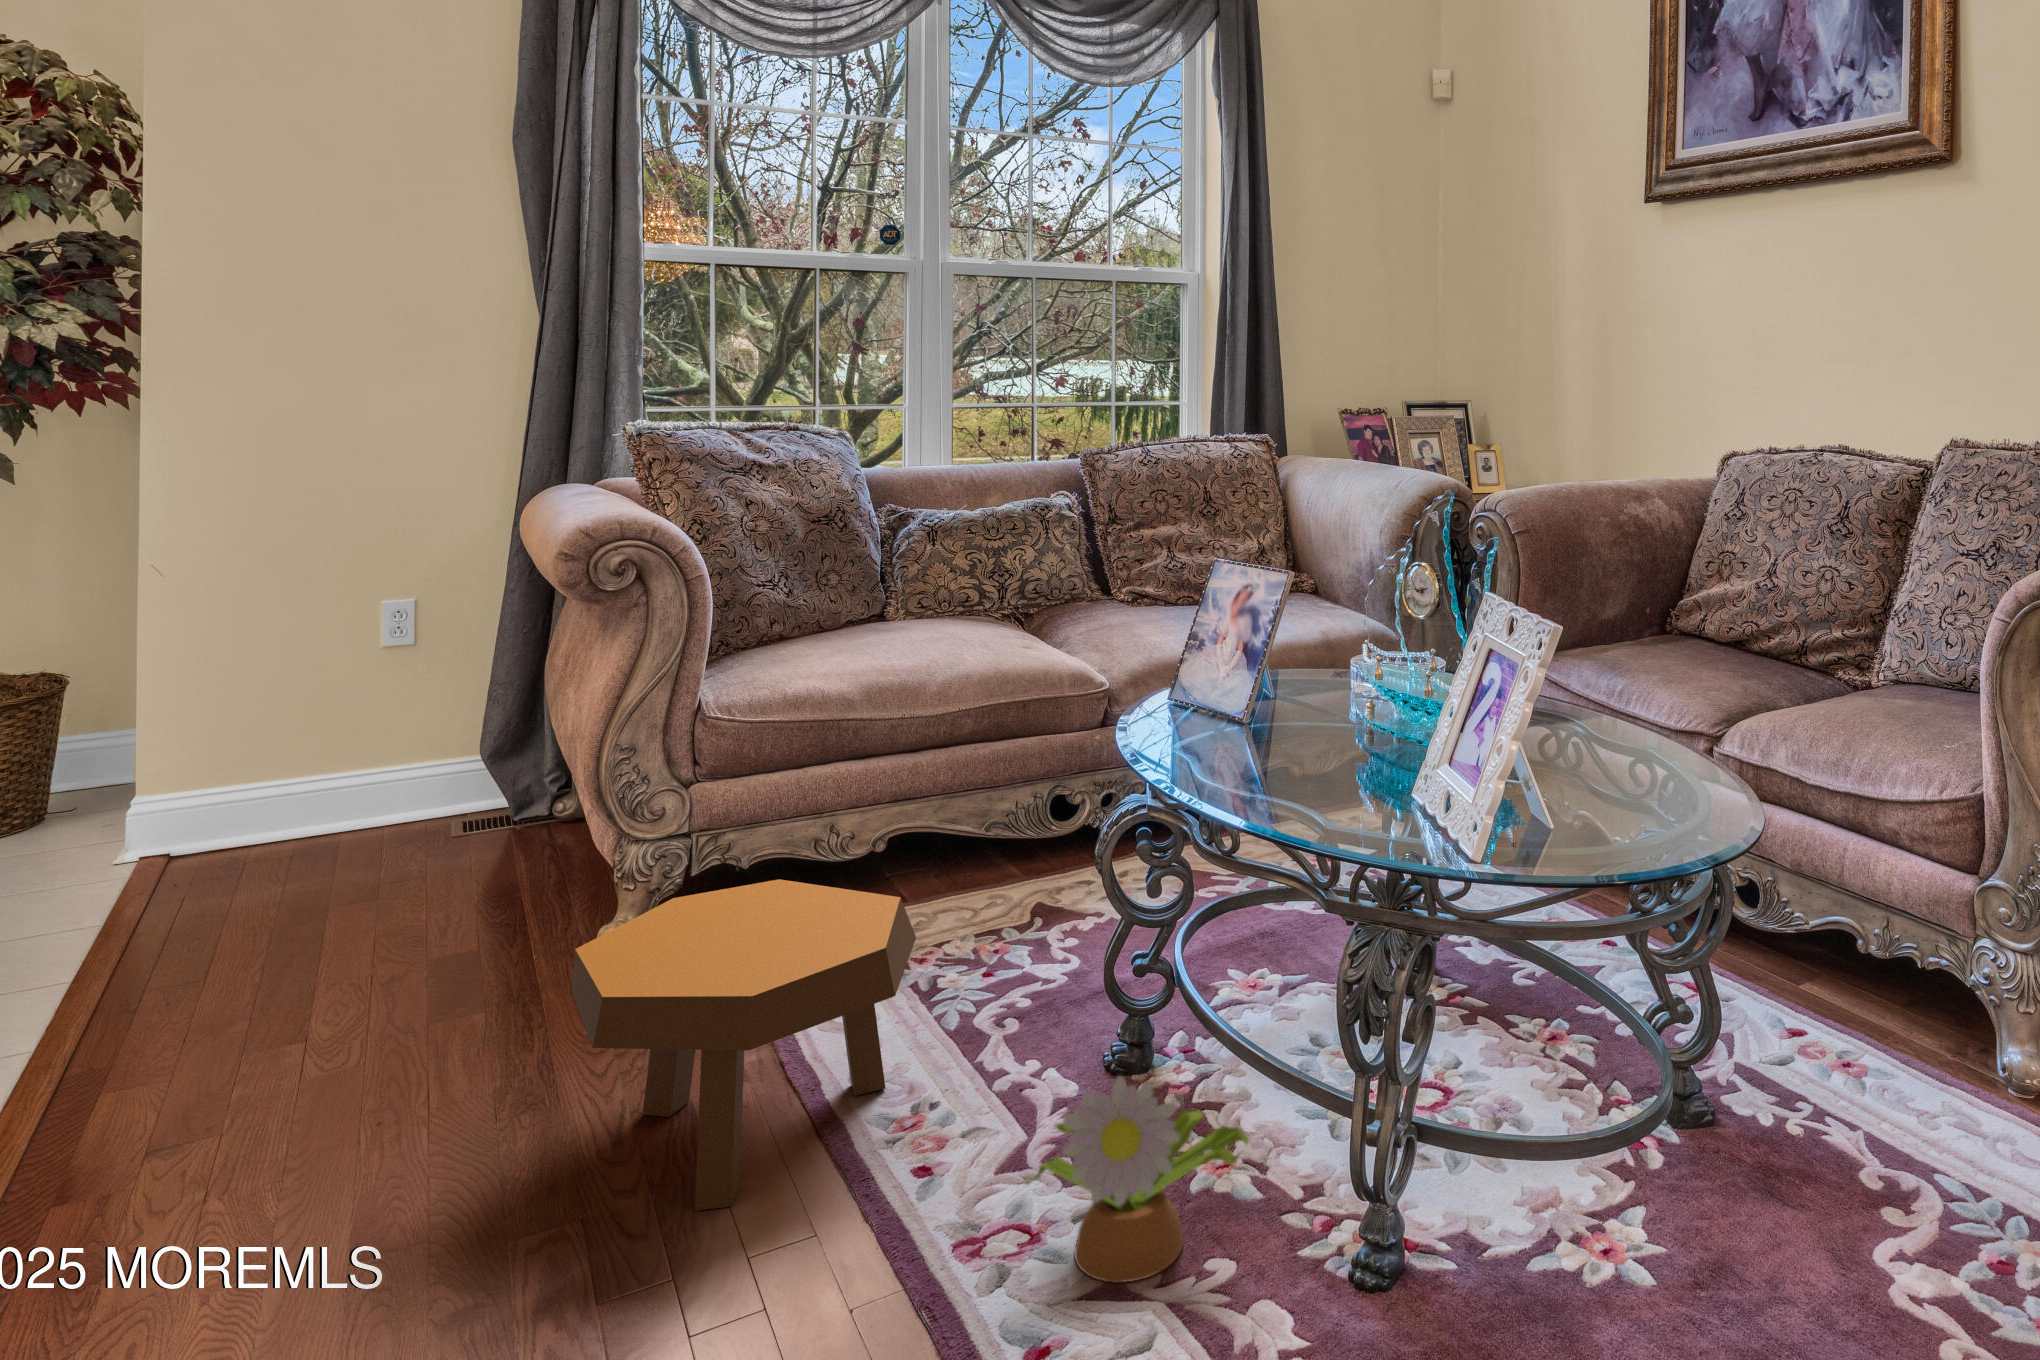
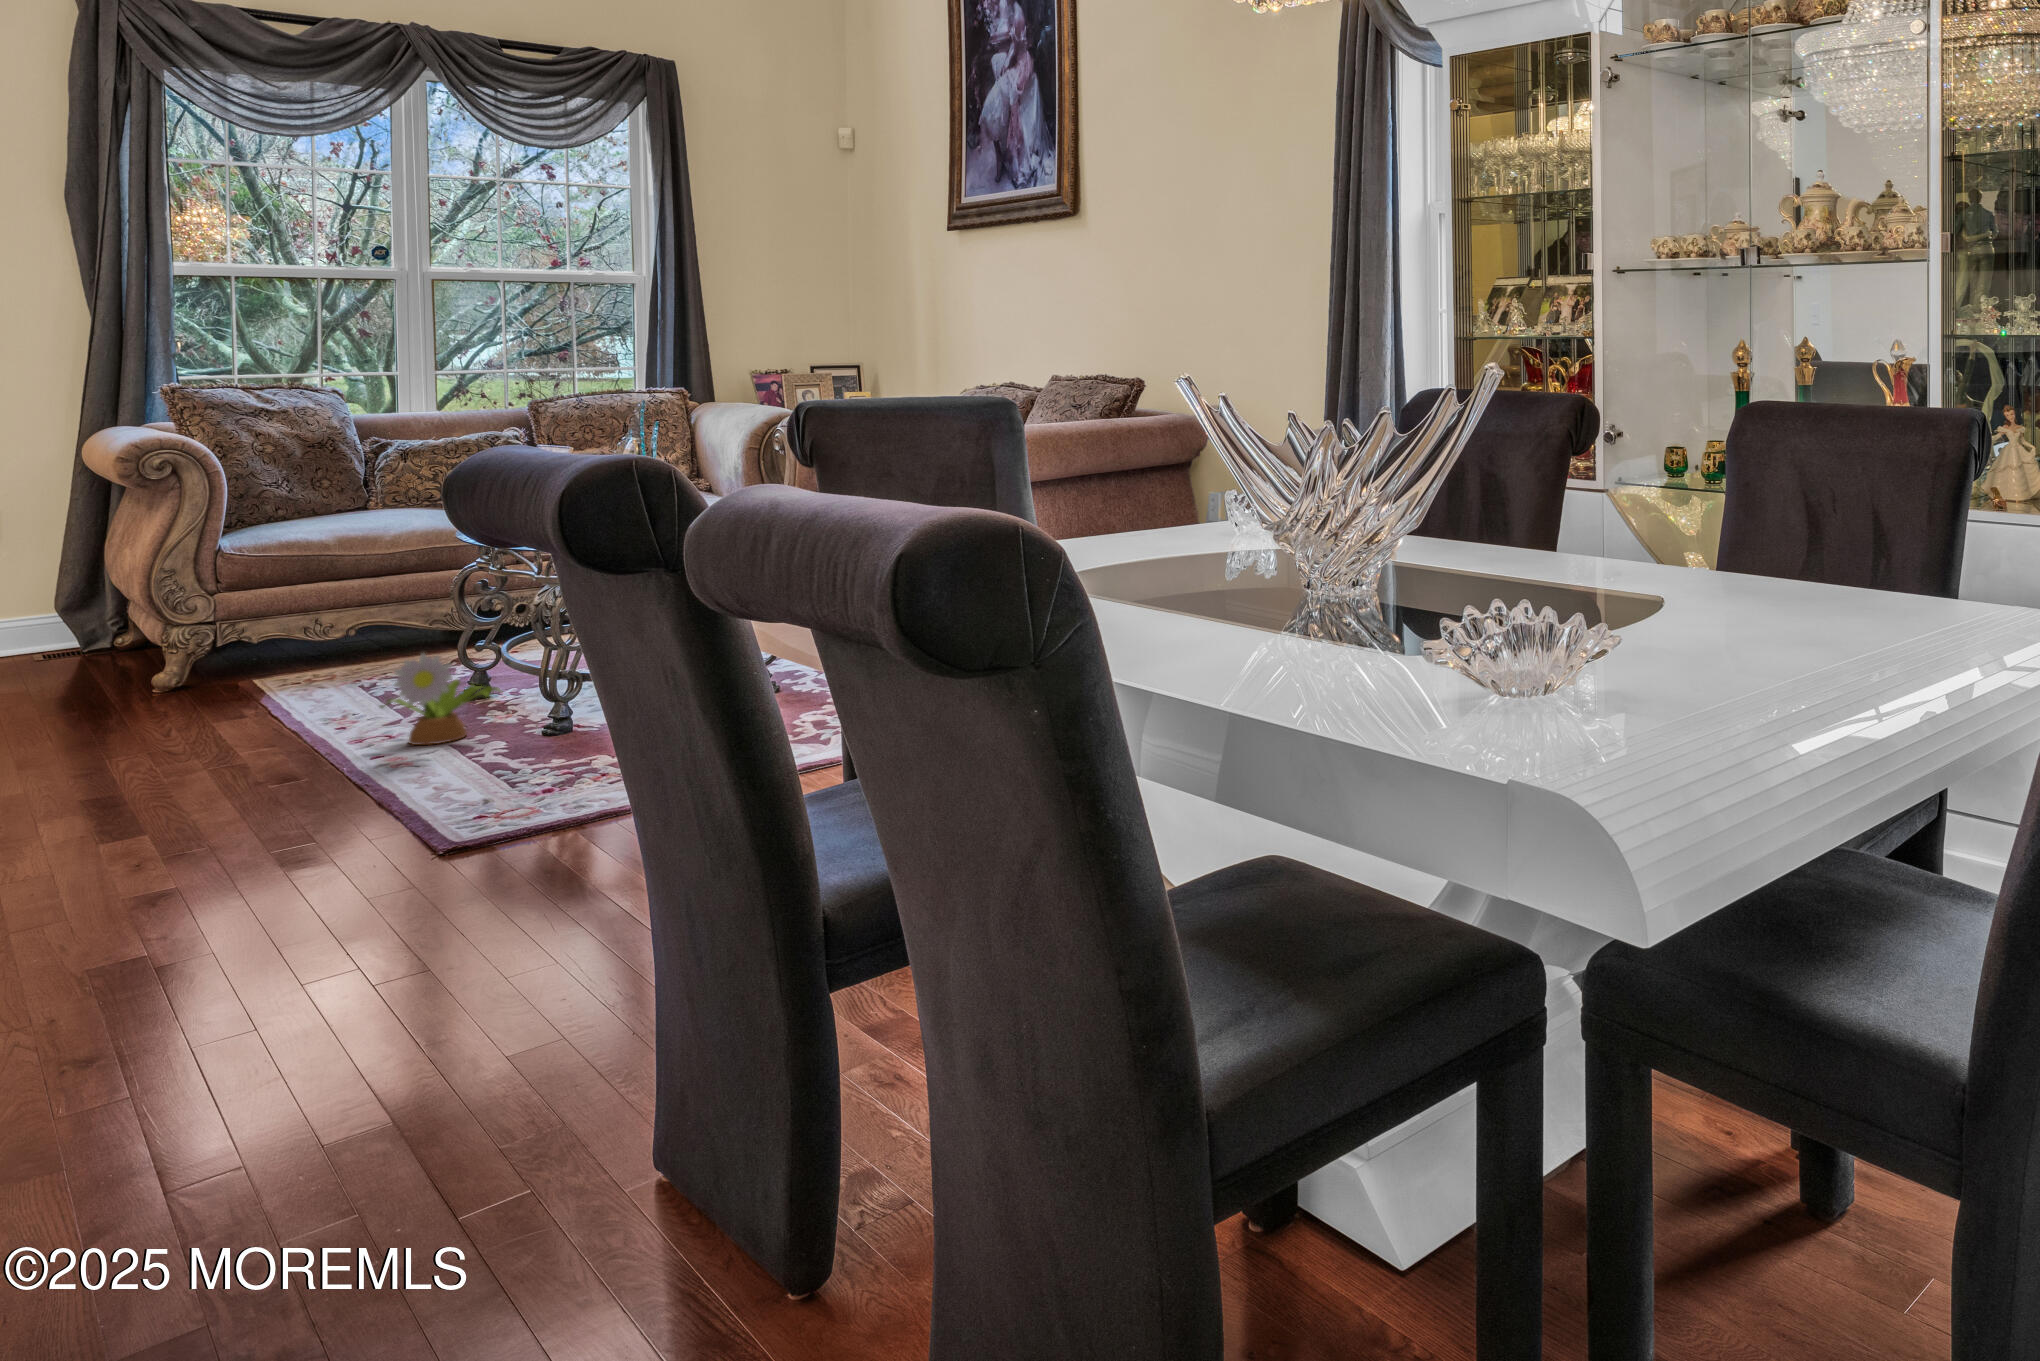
footstool: present [572,879,916,1211] -> none [138,619,347,745]

